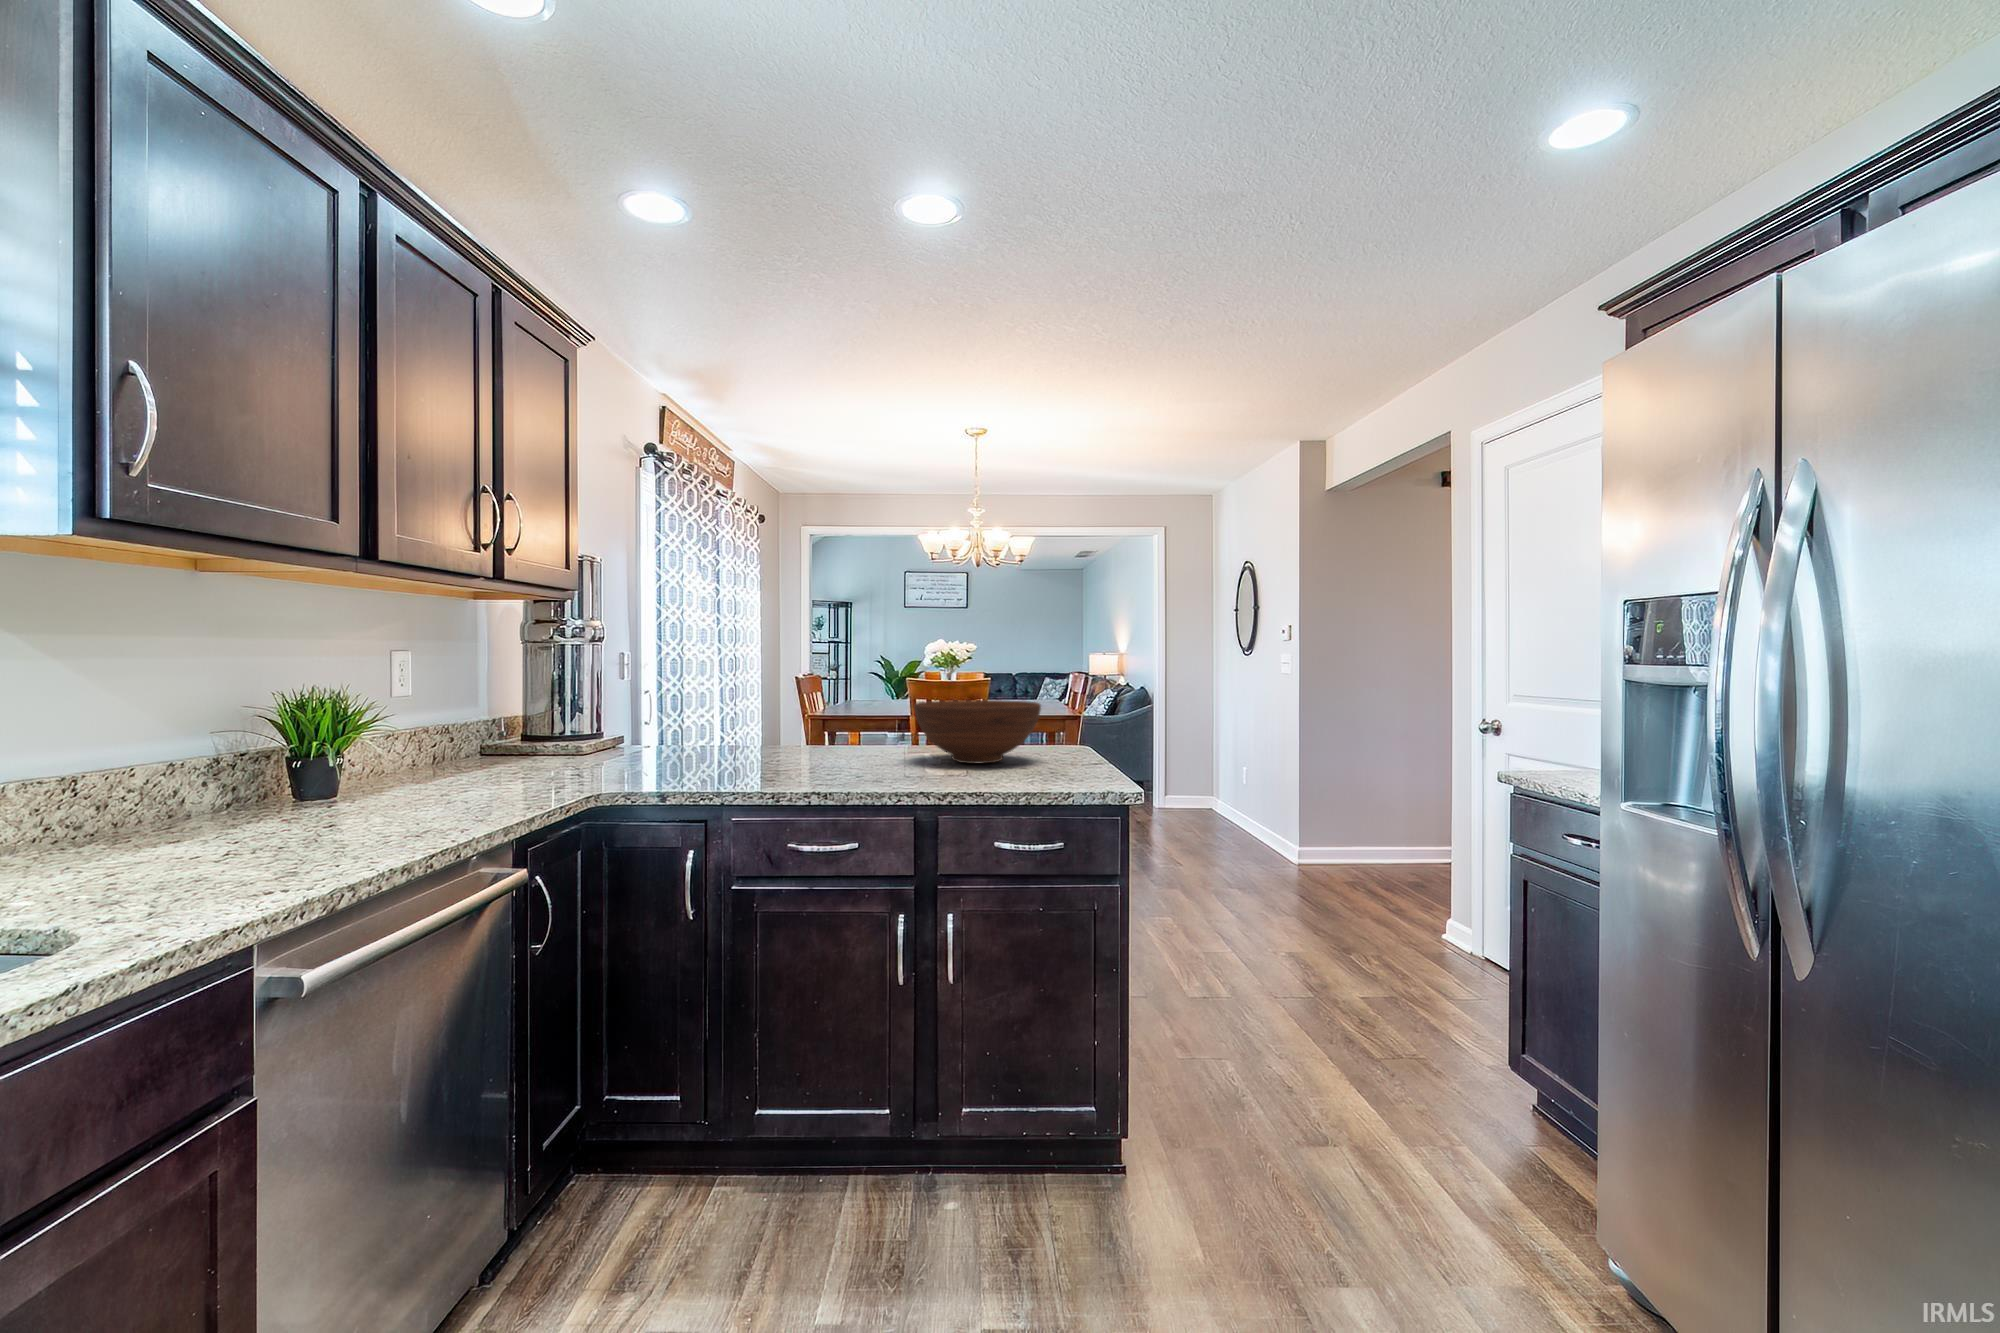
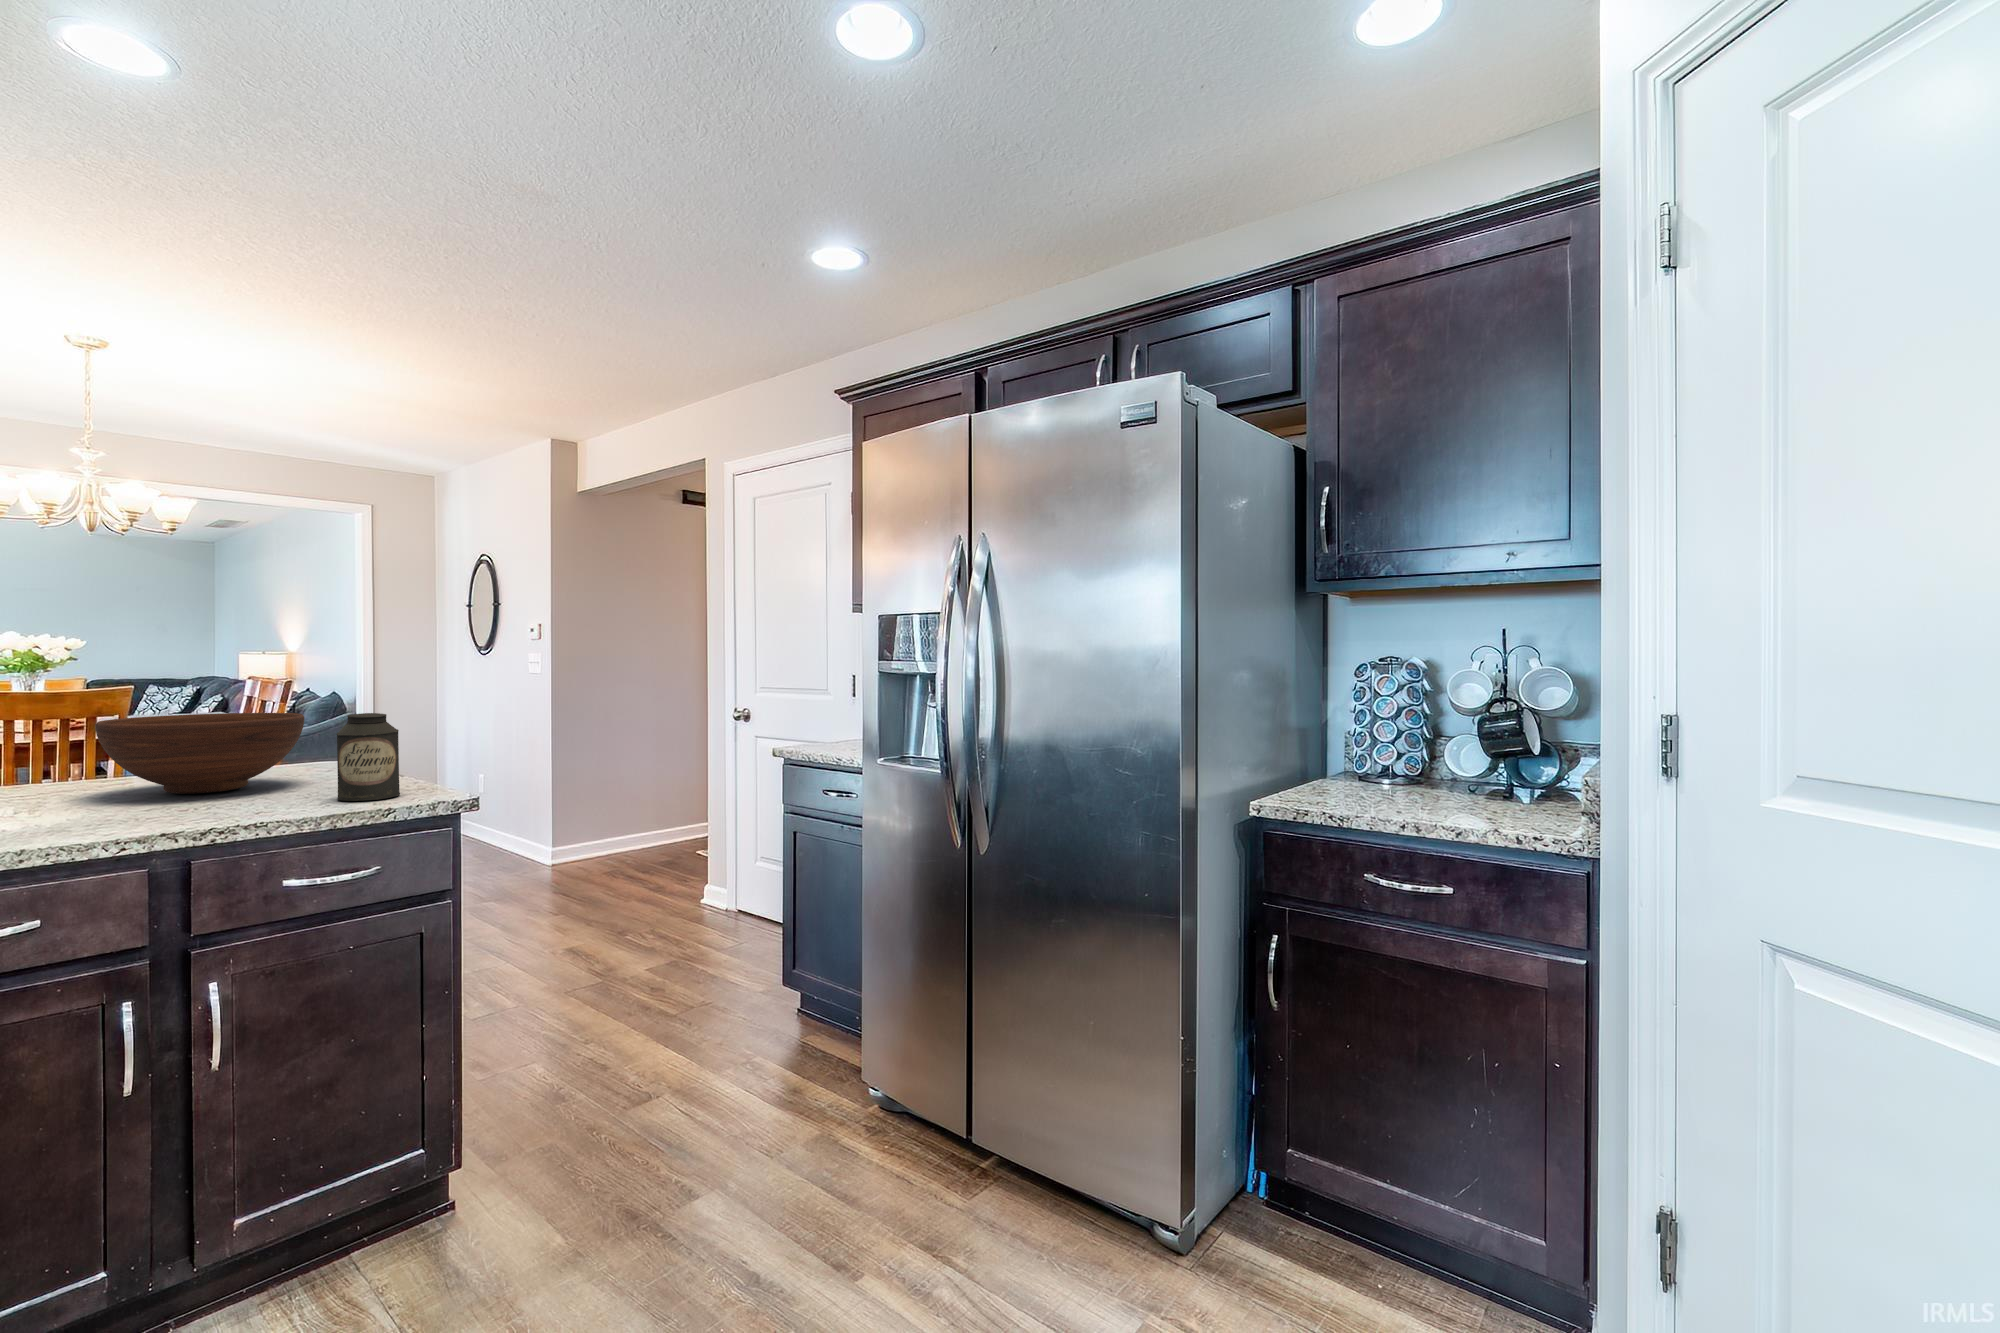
canister: none [1046,704,1093,783] -> present [336,713,400,801]

